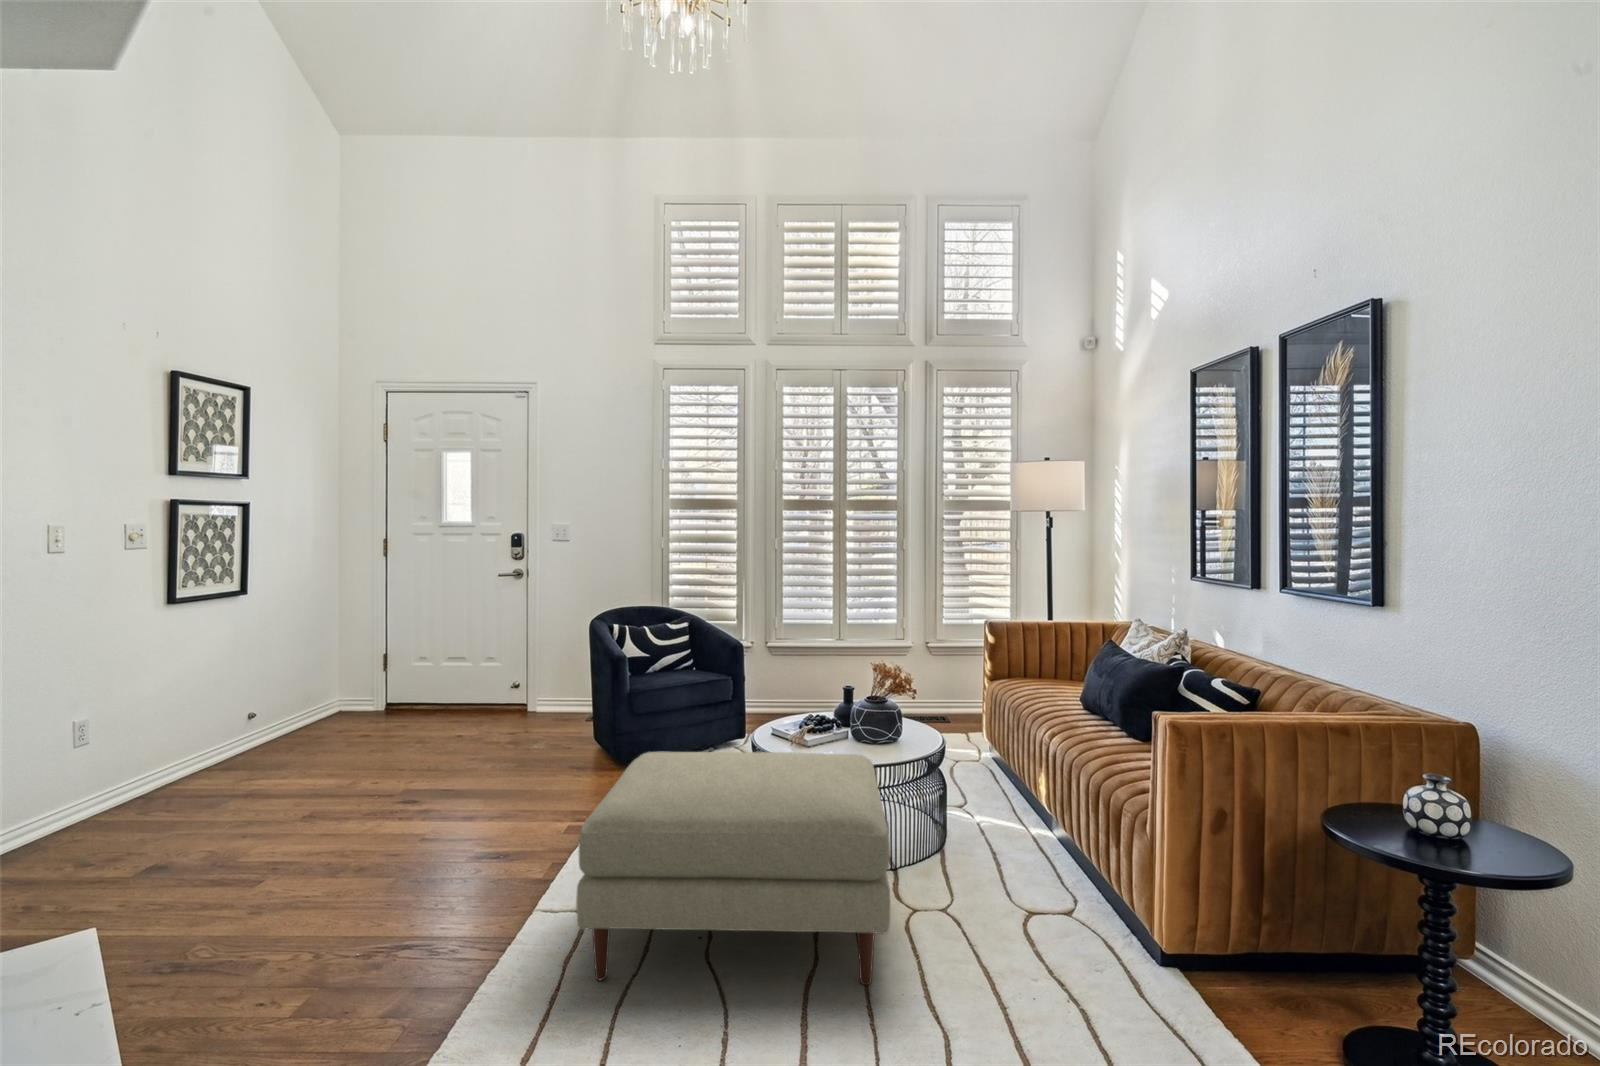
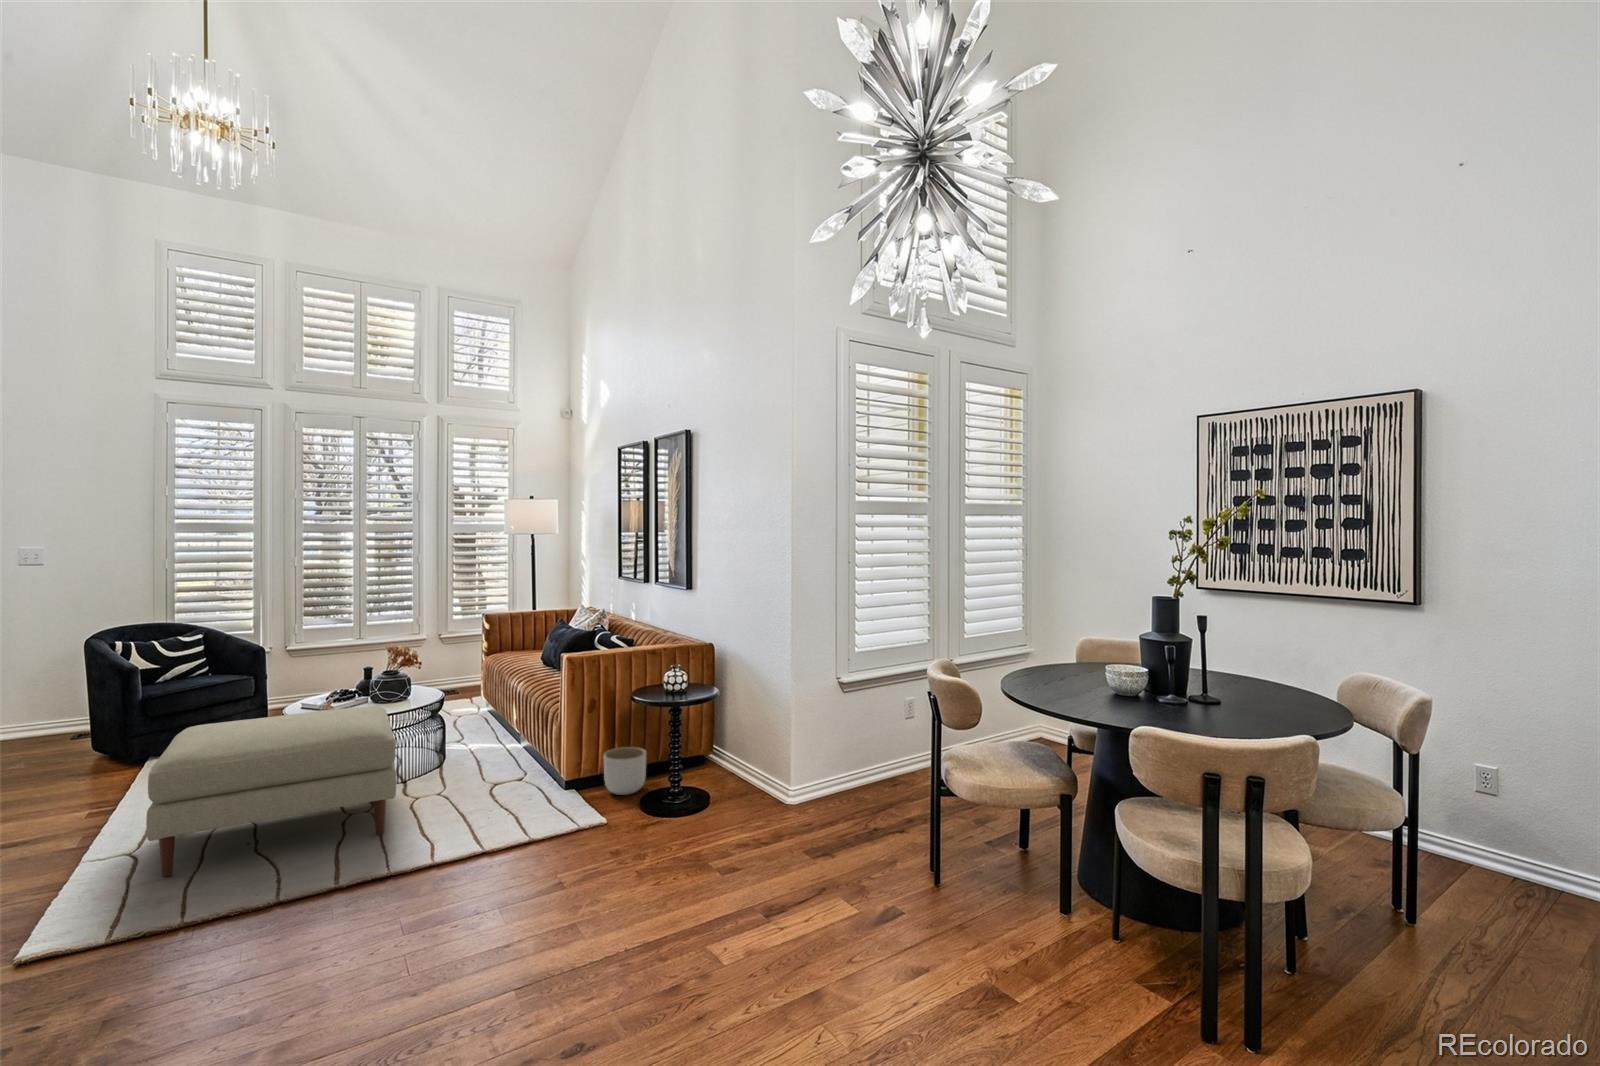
planter: none [1248,913,1347,1024] -> present [604,747,646,795]

